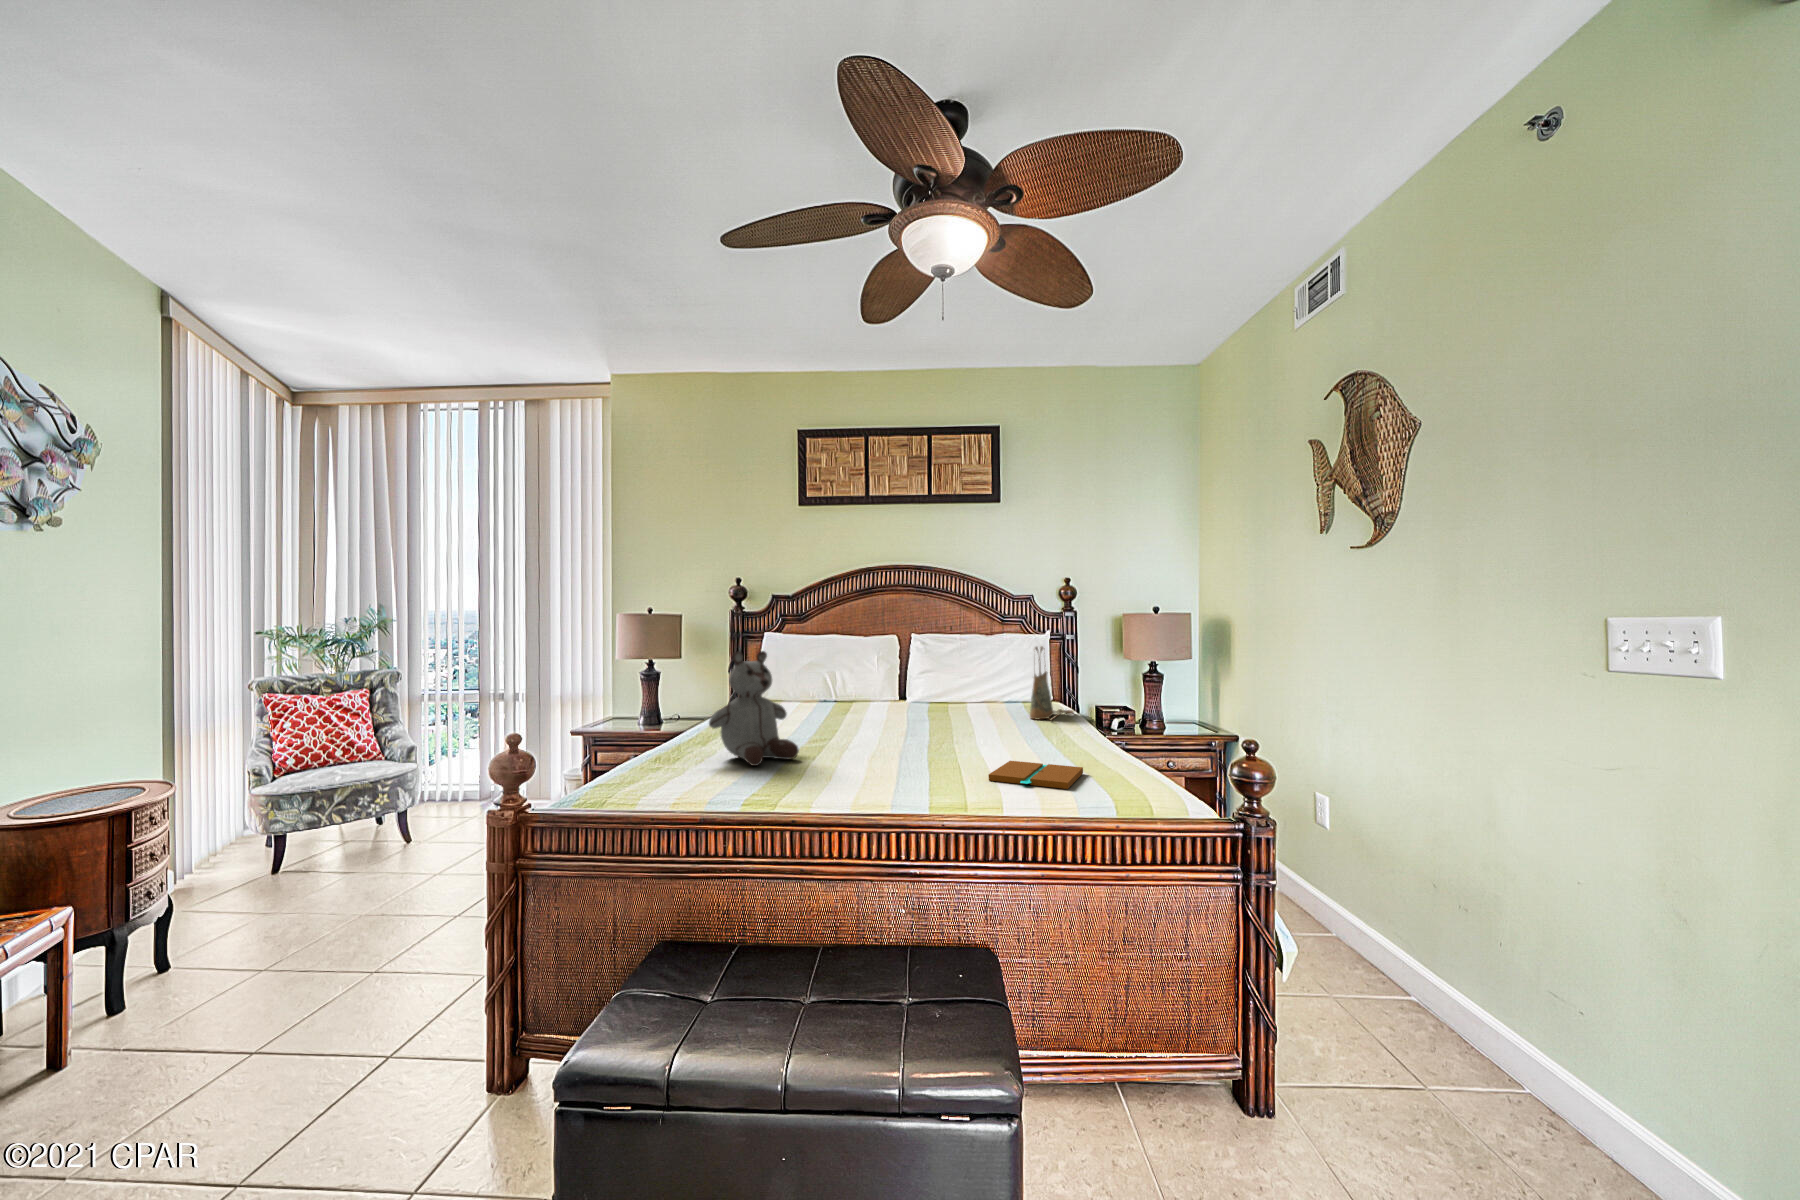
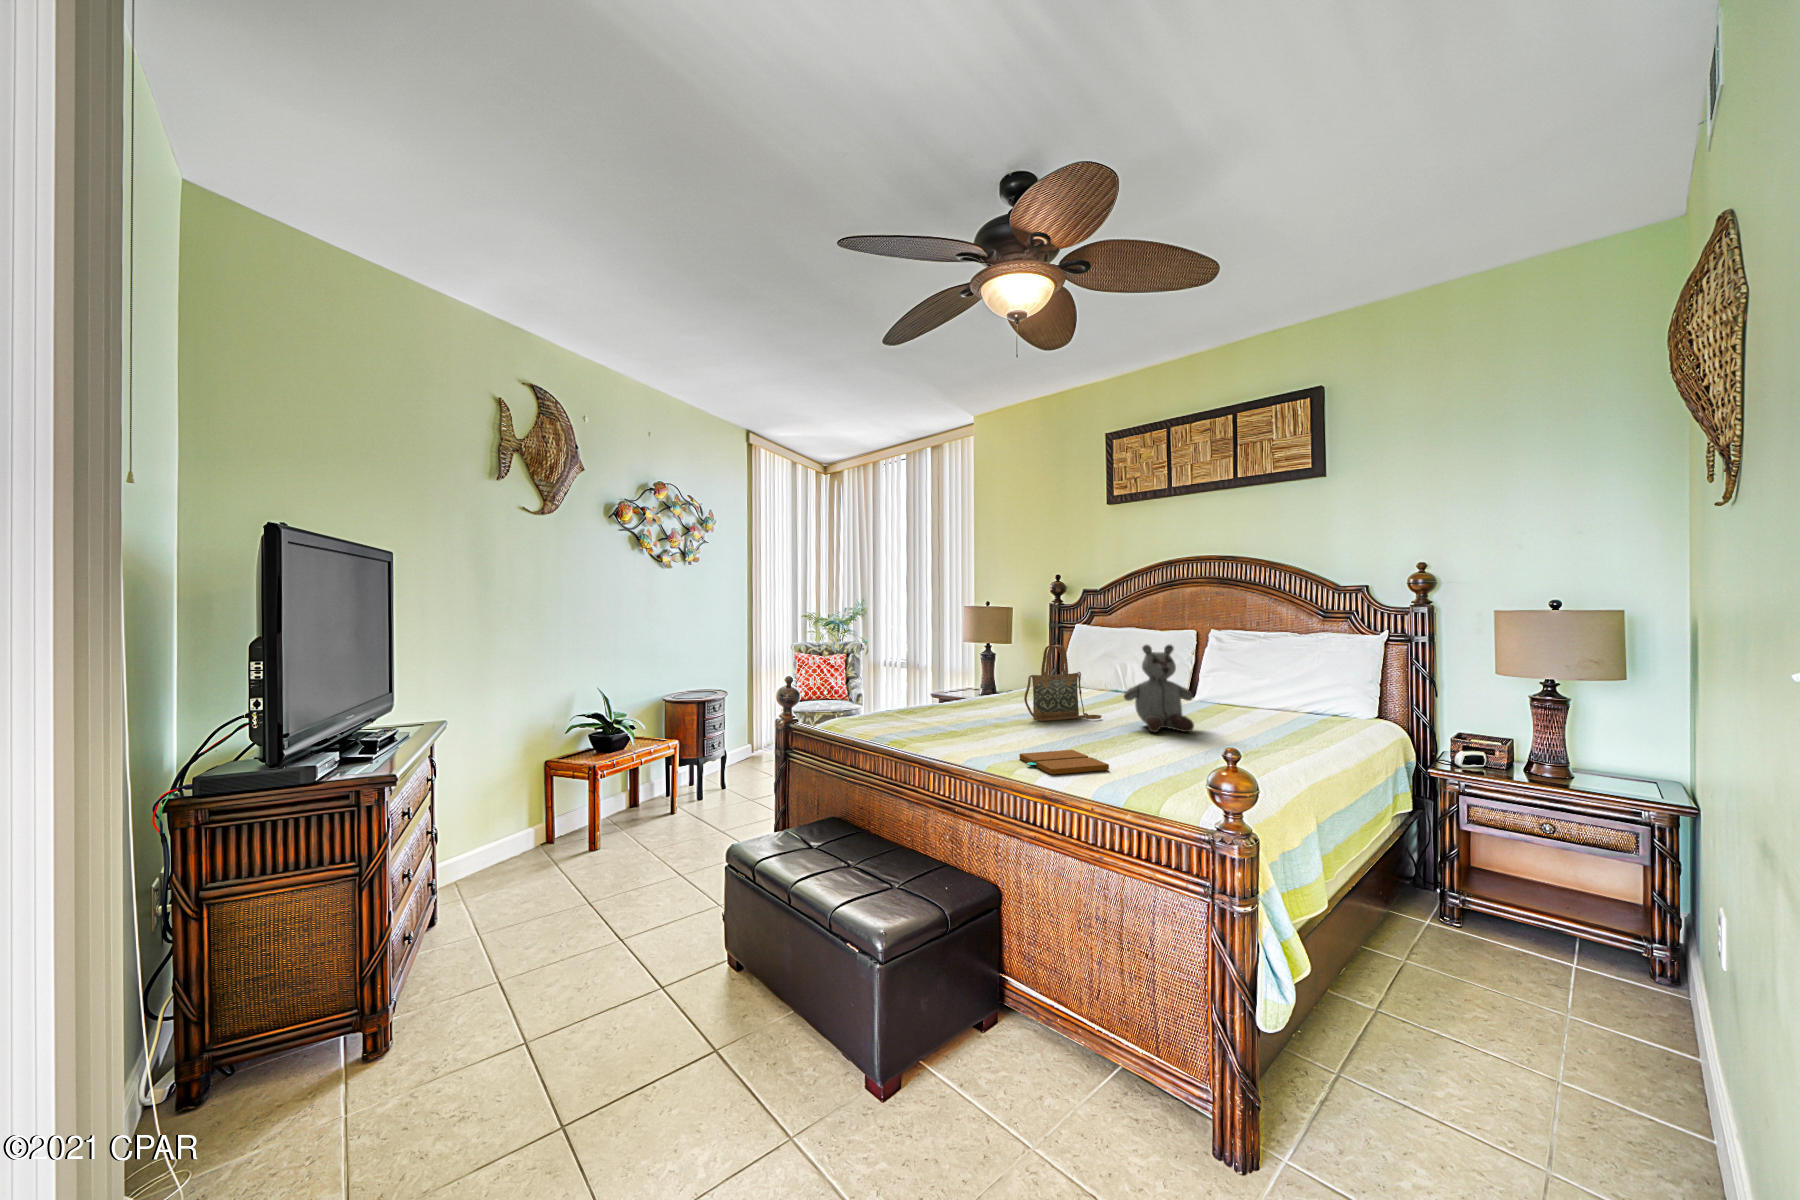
handbag: present [1030,647,1074,720] -> present [1024,645,1102,721]
stuffed bear: present [709,651,799,766] -> present [1124,645,1194,732]

